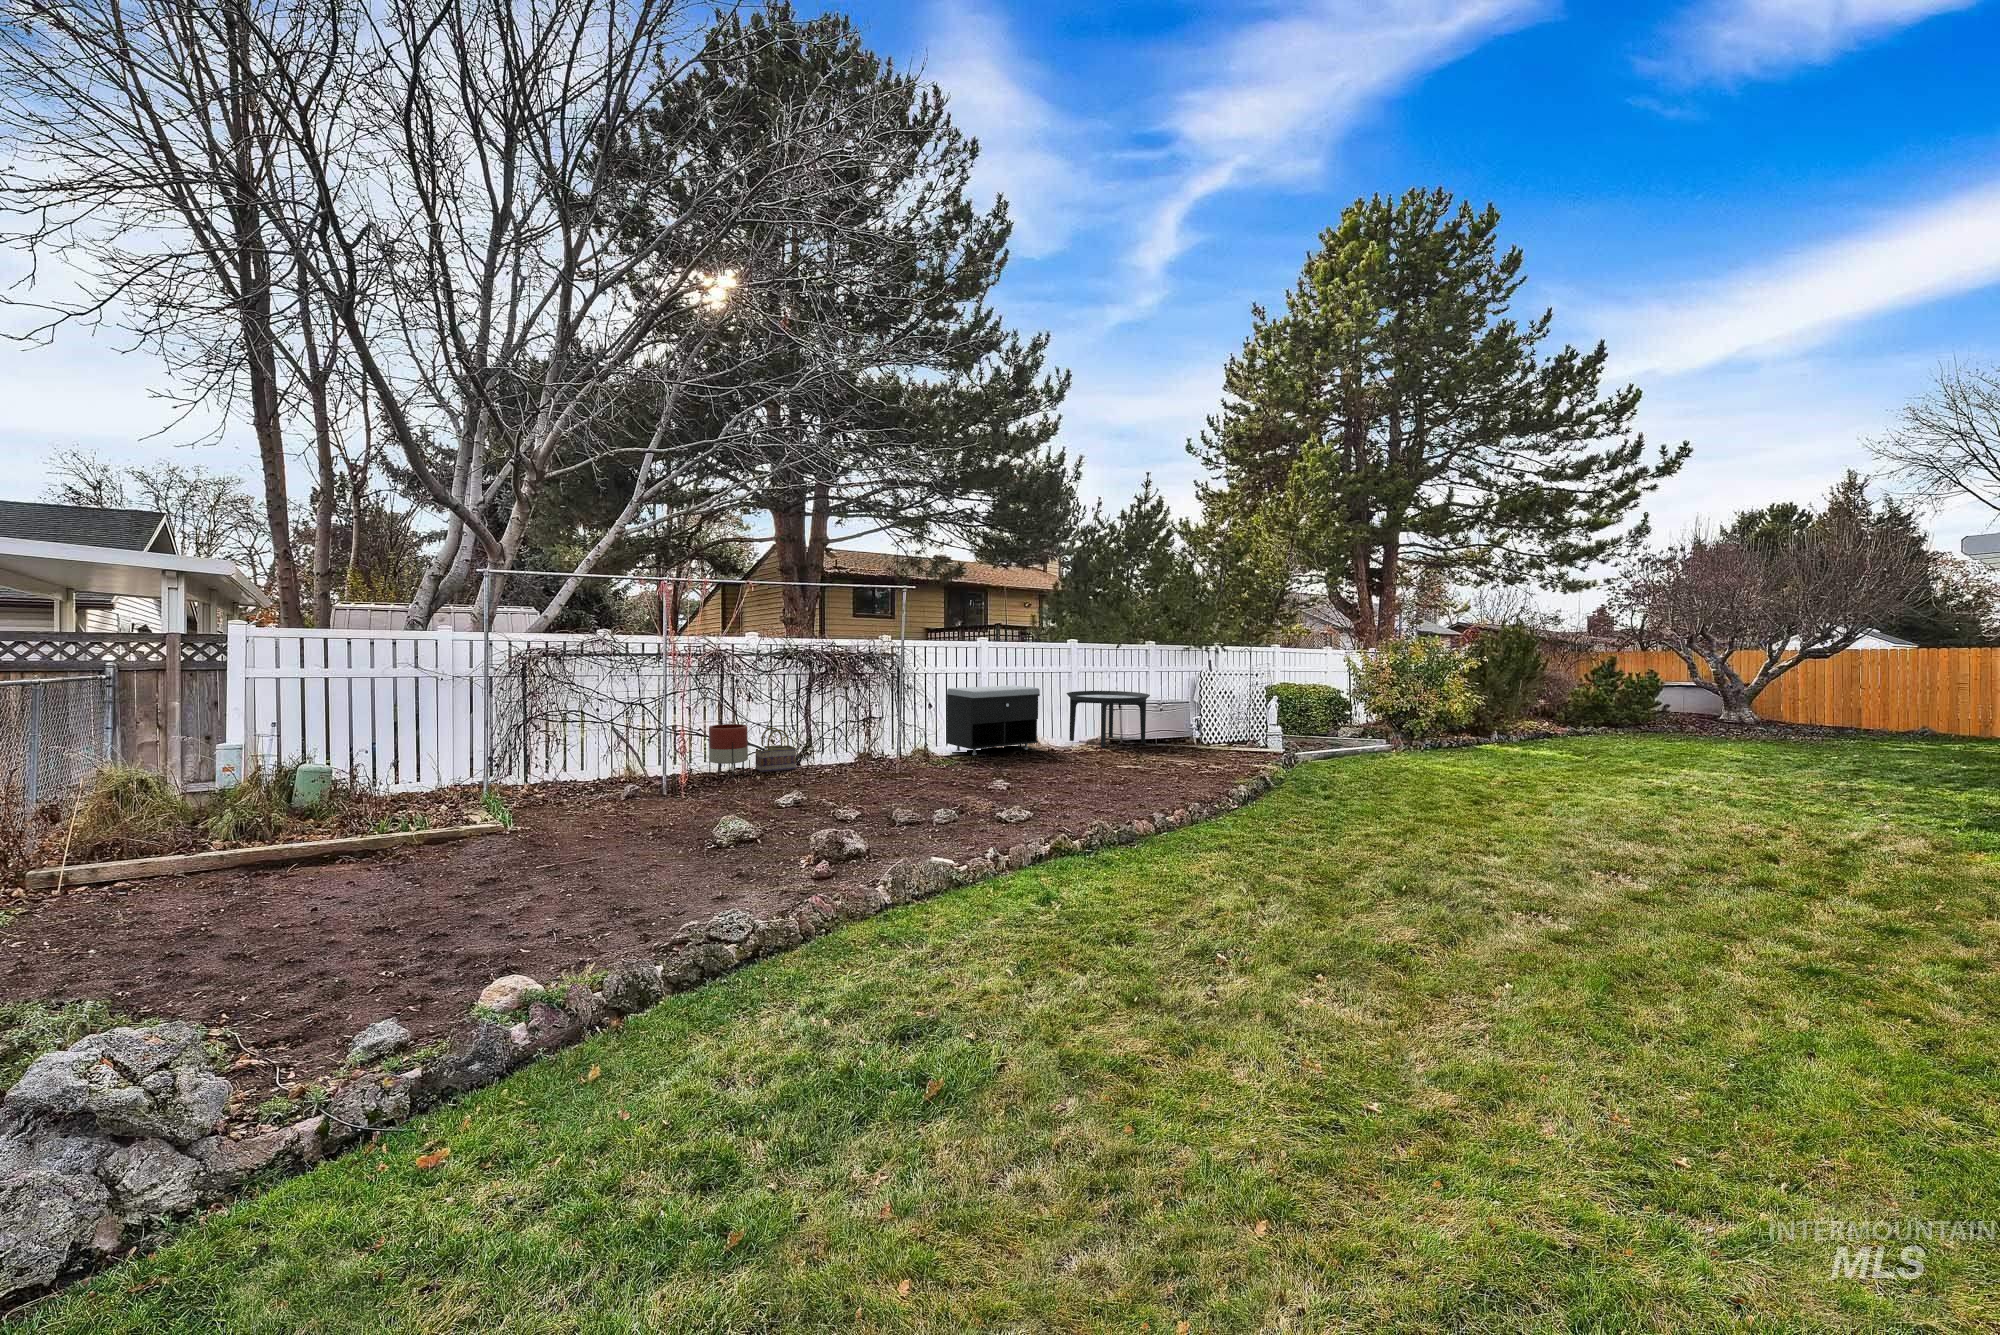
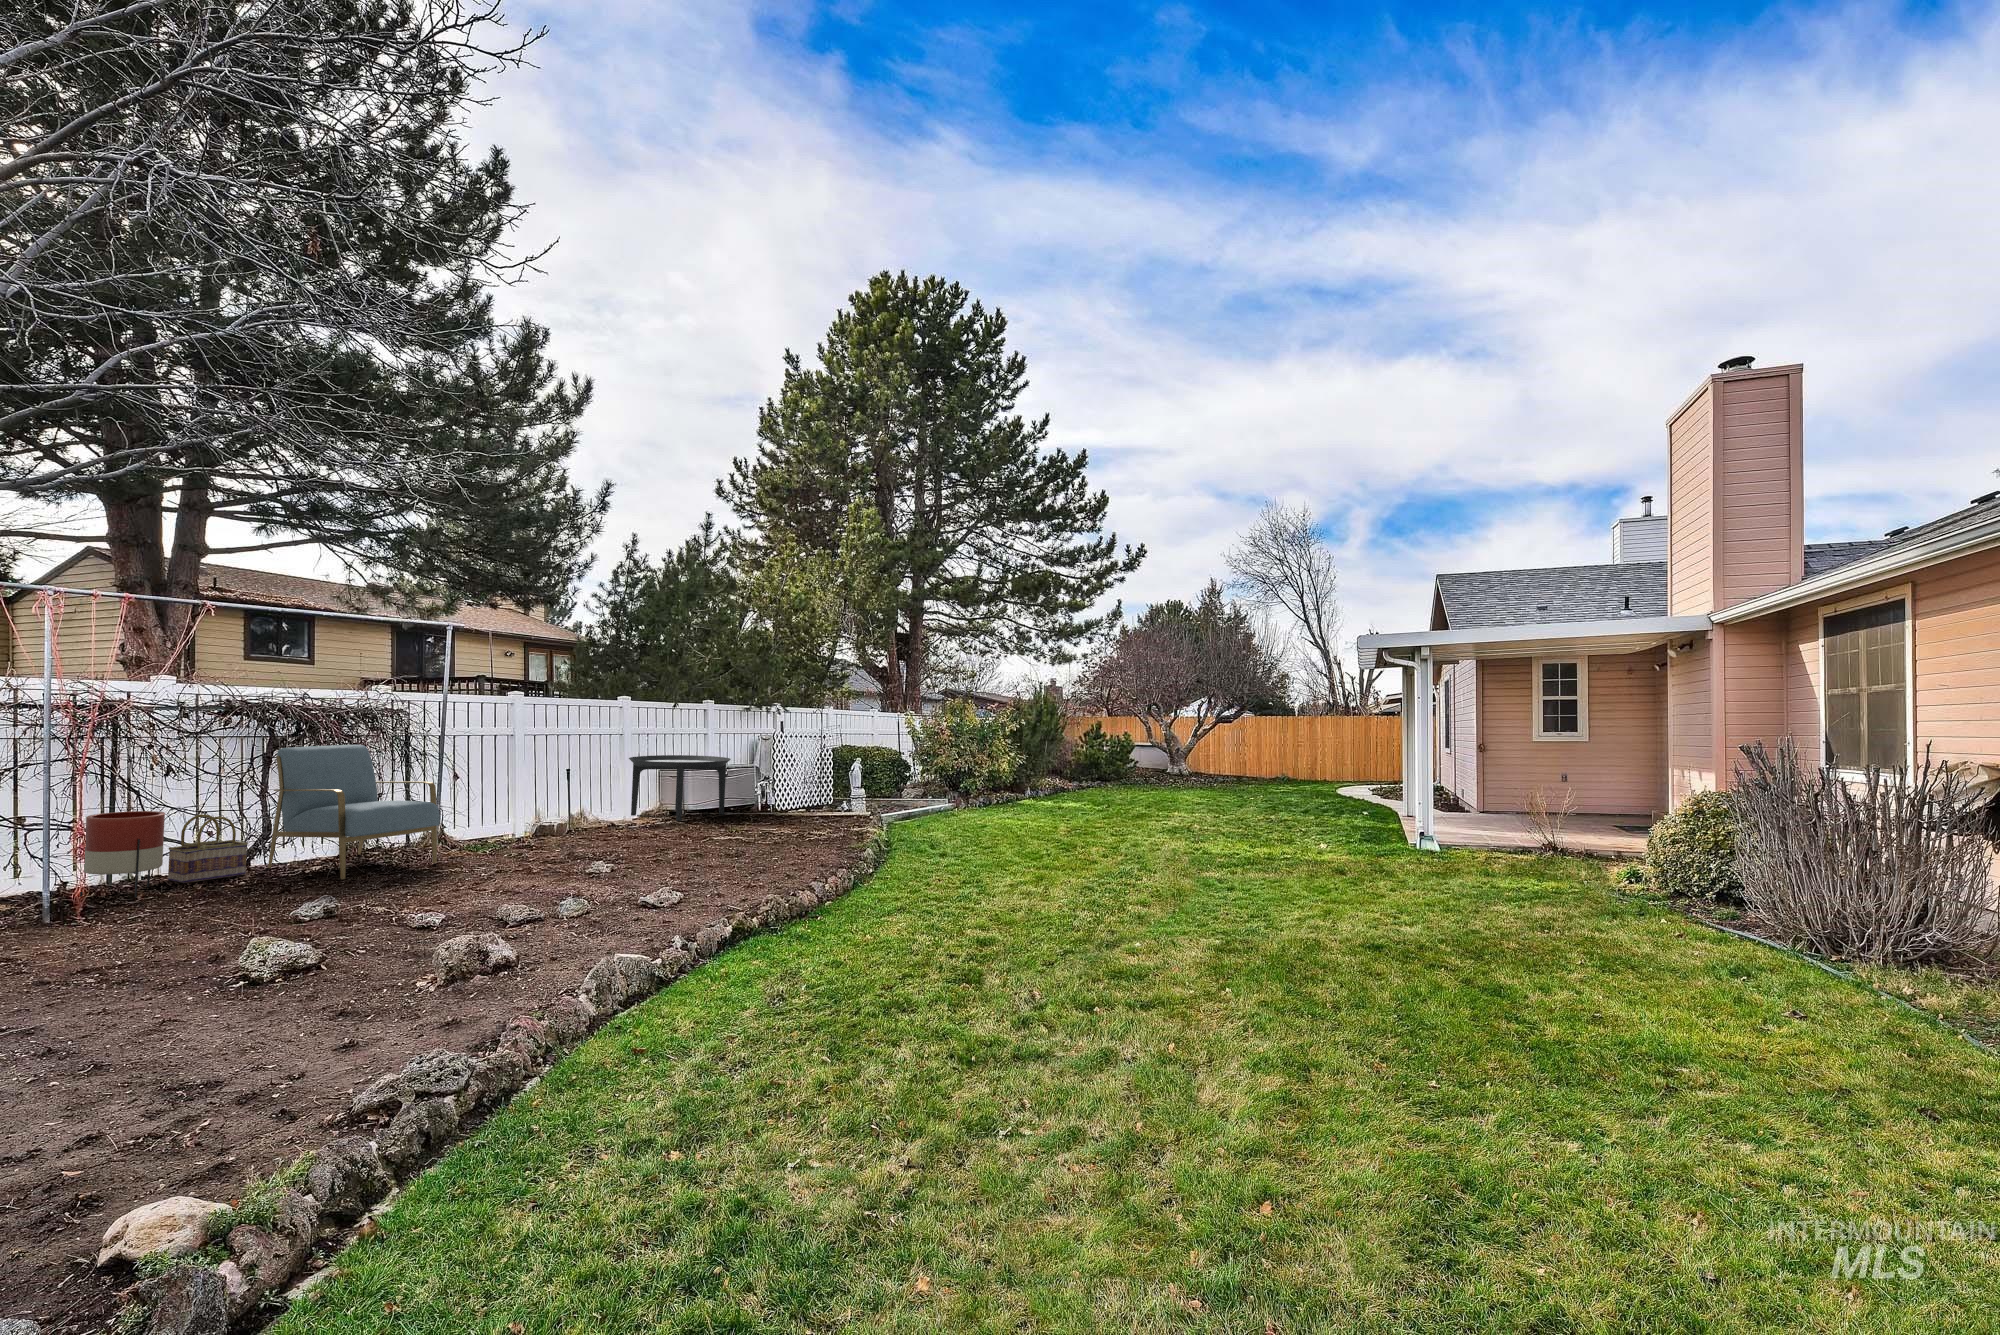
chair: none [810,681,907,777] -> present [268,745,440,879]
storage bench: present [947,685,1040,755] -> none [474,749,605,838]

